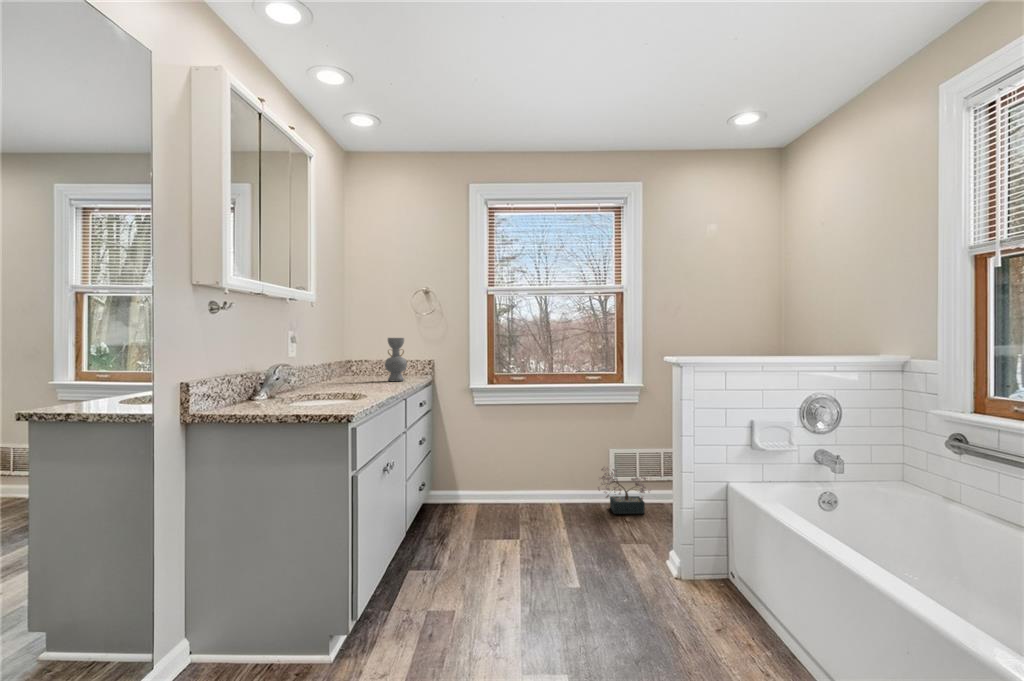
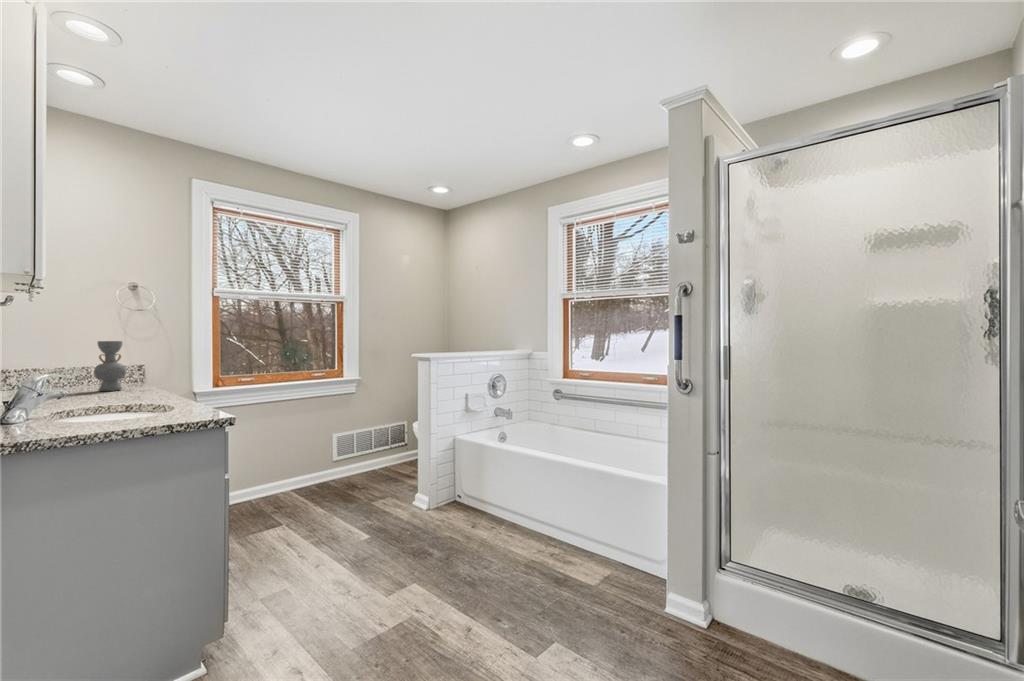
decorative plant: present [598,467,651,514] -> none [328,448,370,485]

